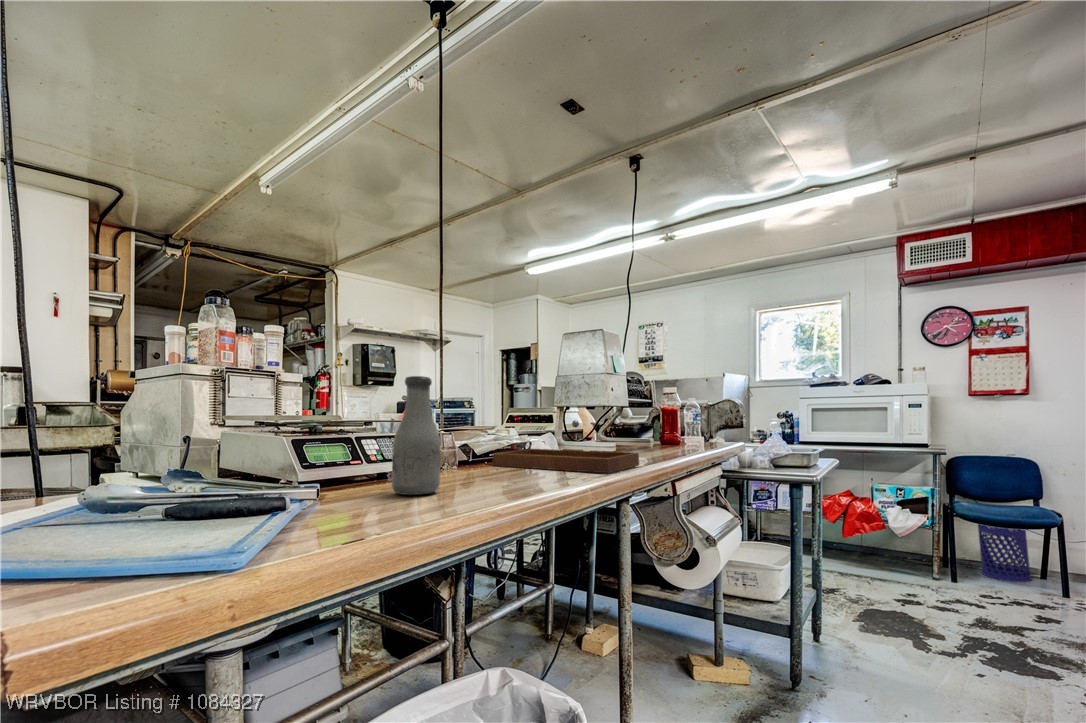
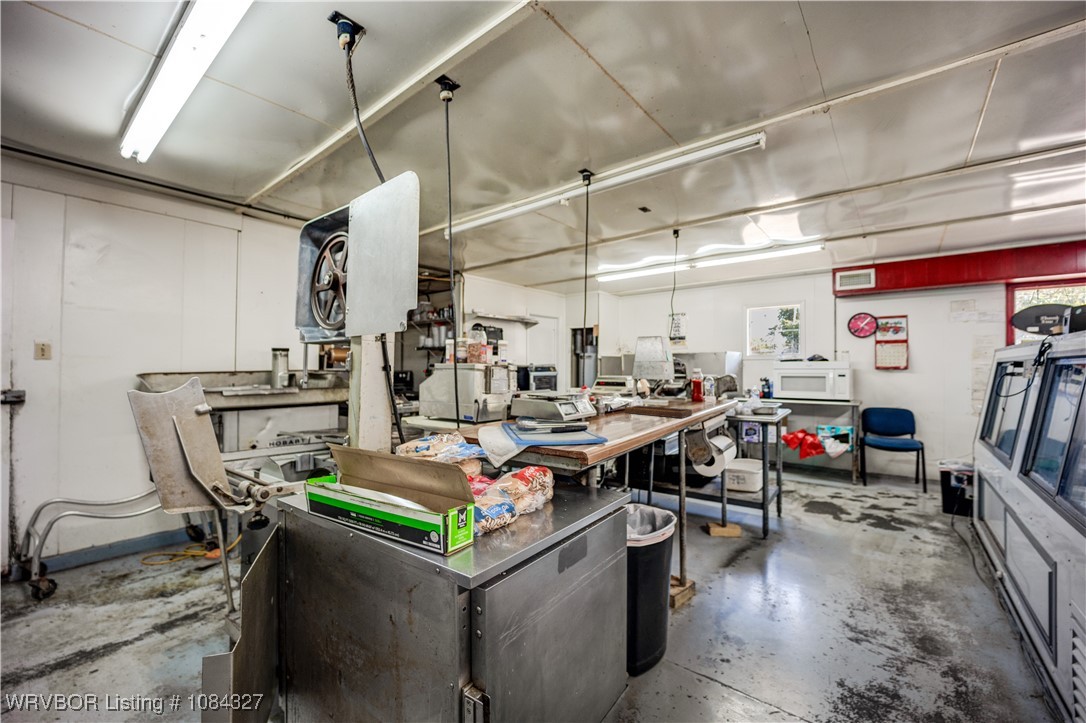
bottle: present [392,376,441,495] -> none [611,383,628,425]
waste bin: present [978,524,1032,582] -> none [886,450,917,488]

